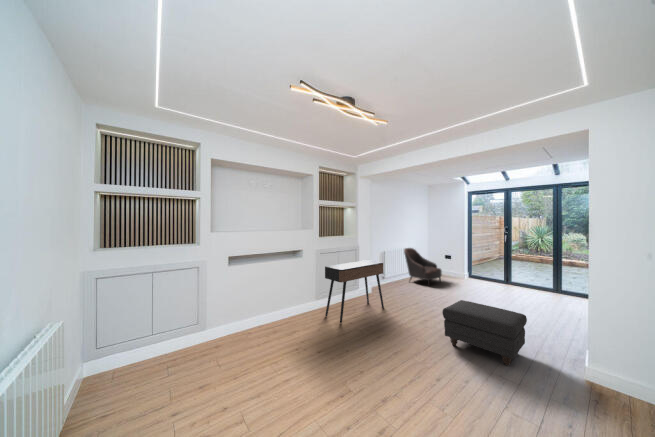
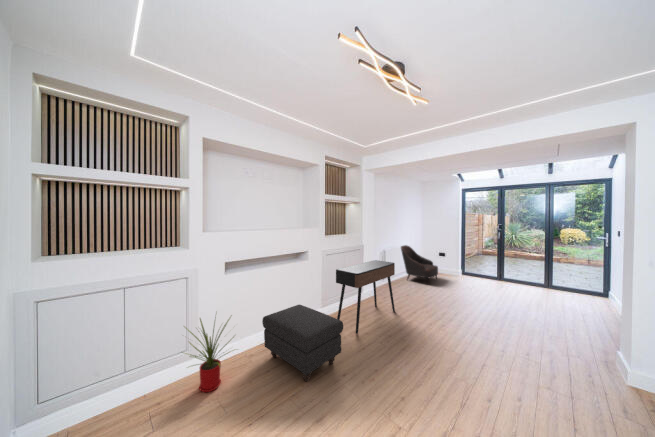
house plant: none [191,294,236,355] -> present [186,319,230,392]
ottoman: present [442,300,527,365] -> present [262,305,343,381]

